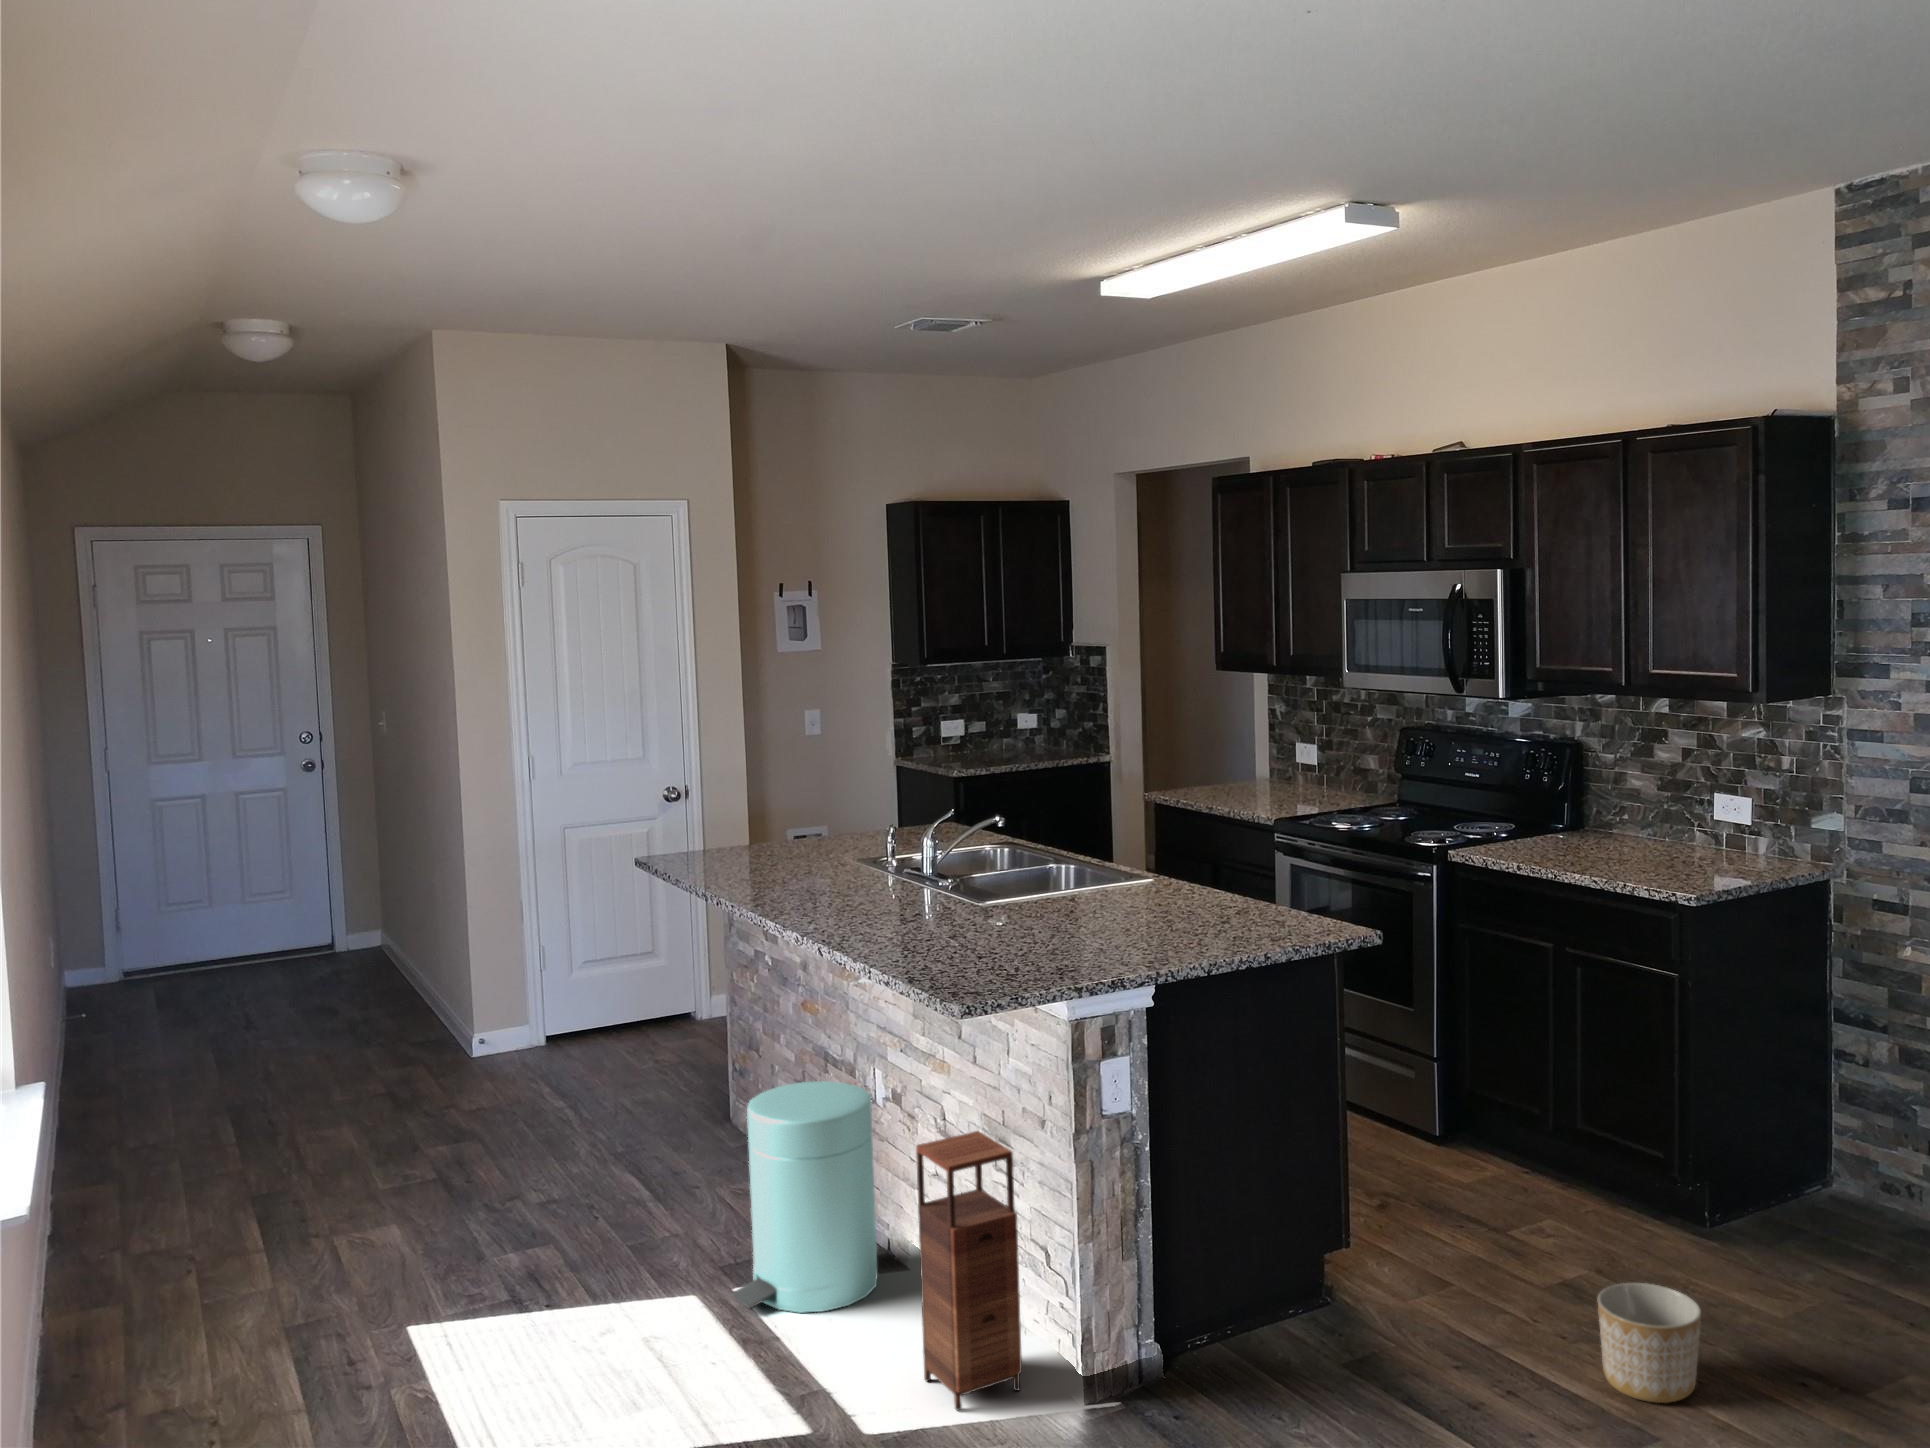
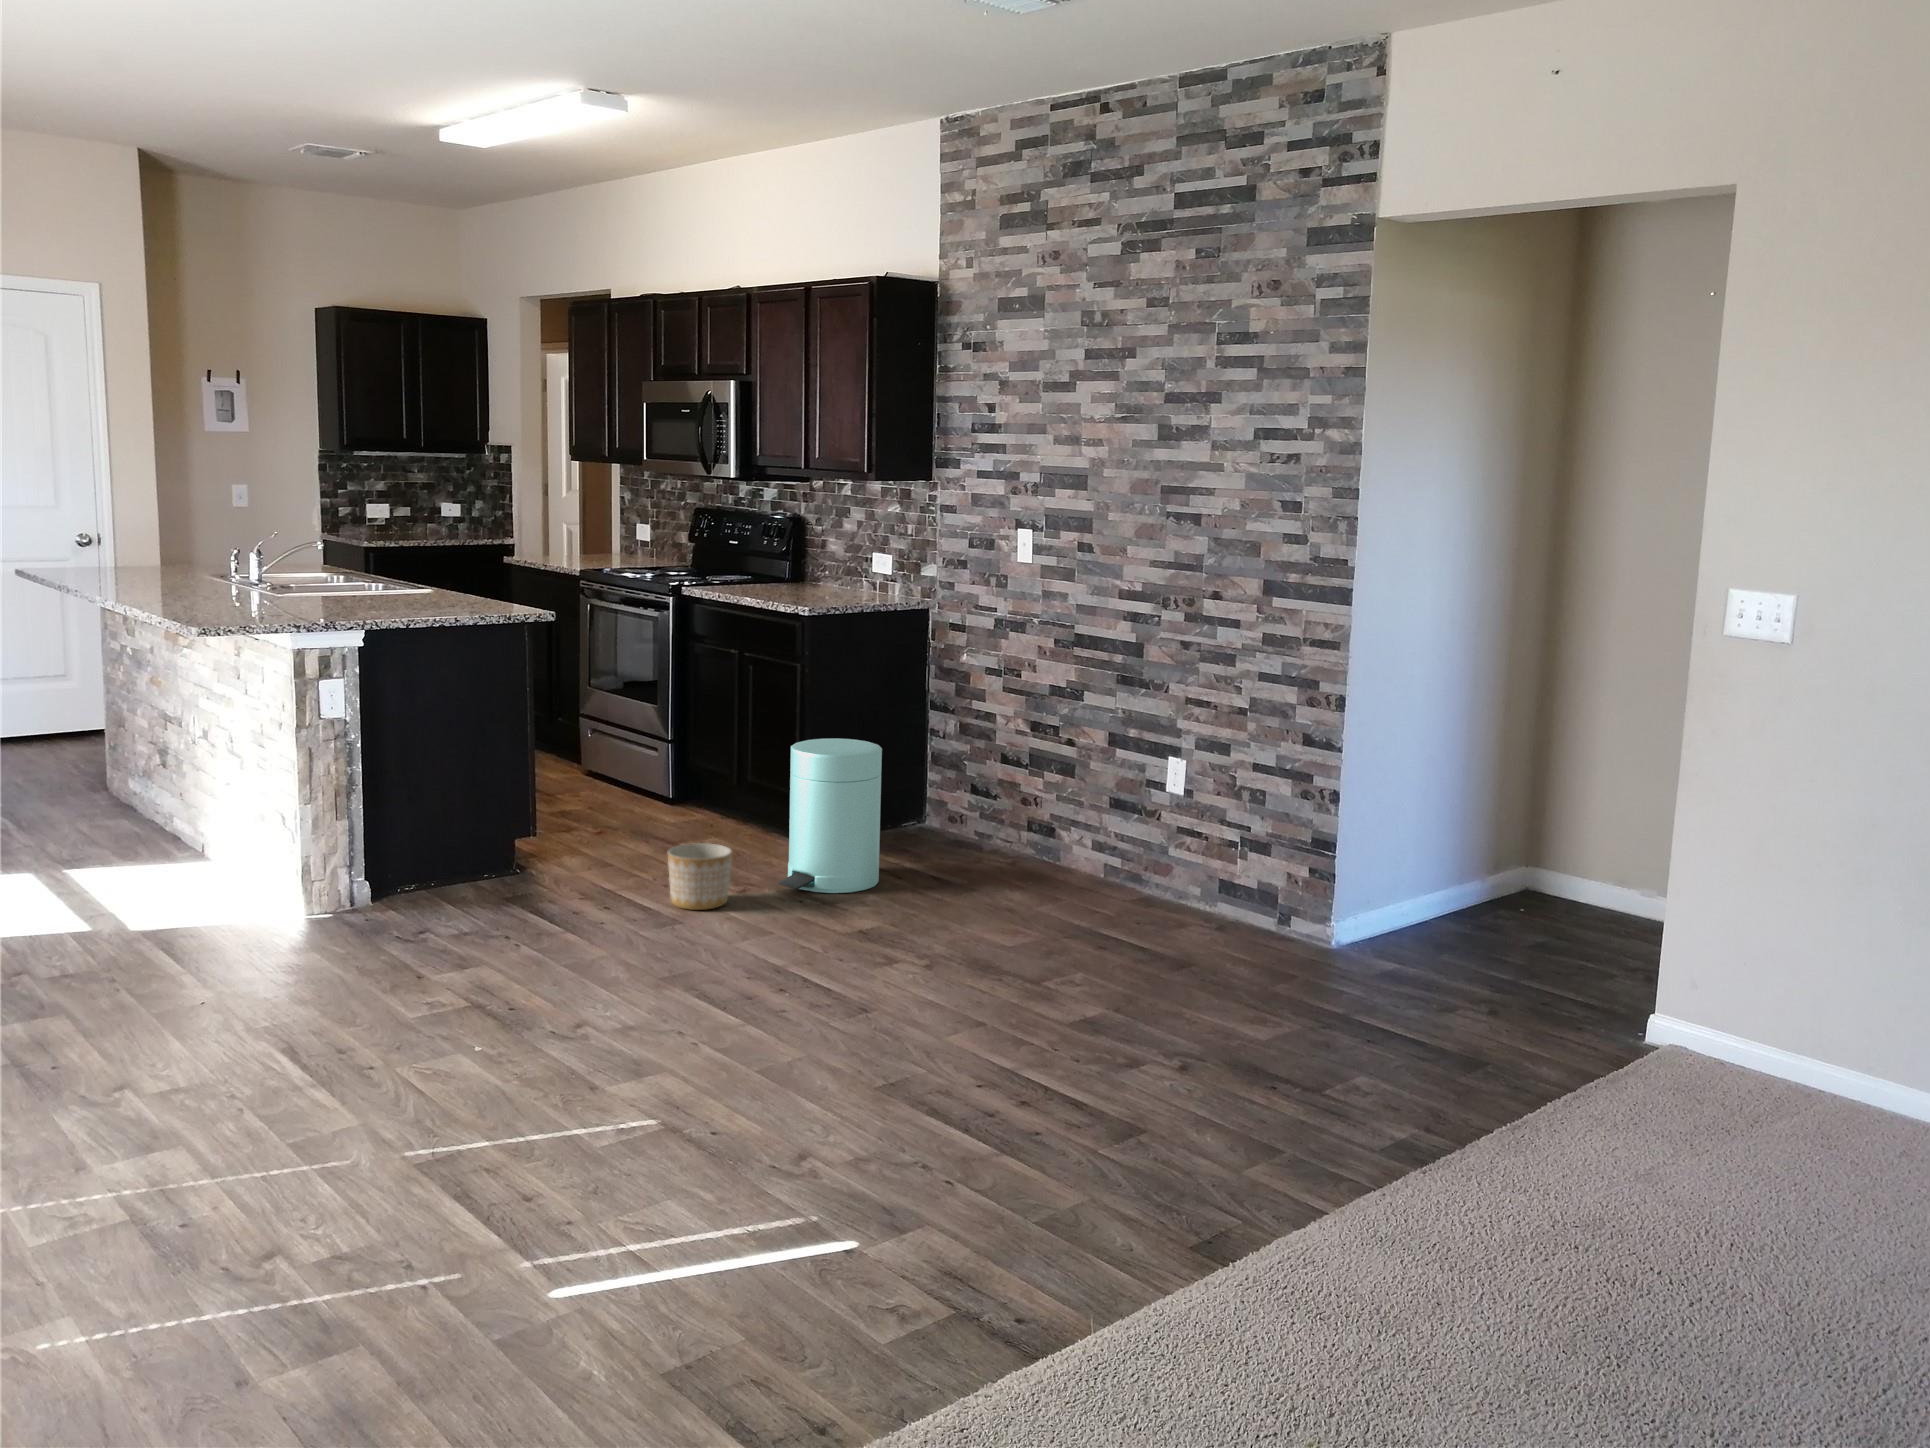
trash can: present [732,1081,878,1313] -> present [778,738,882,893]
storage cabinet: present [916,1131,1022,1410] -> none [184,735,260,918]

